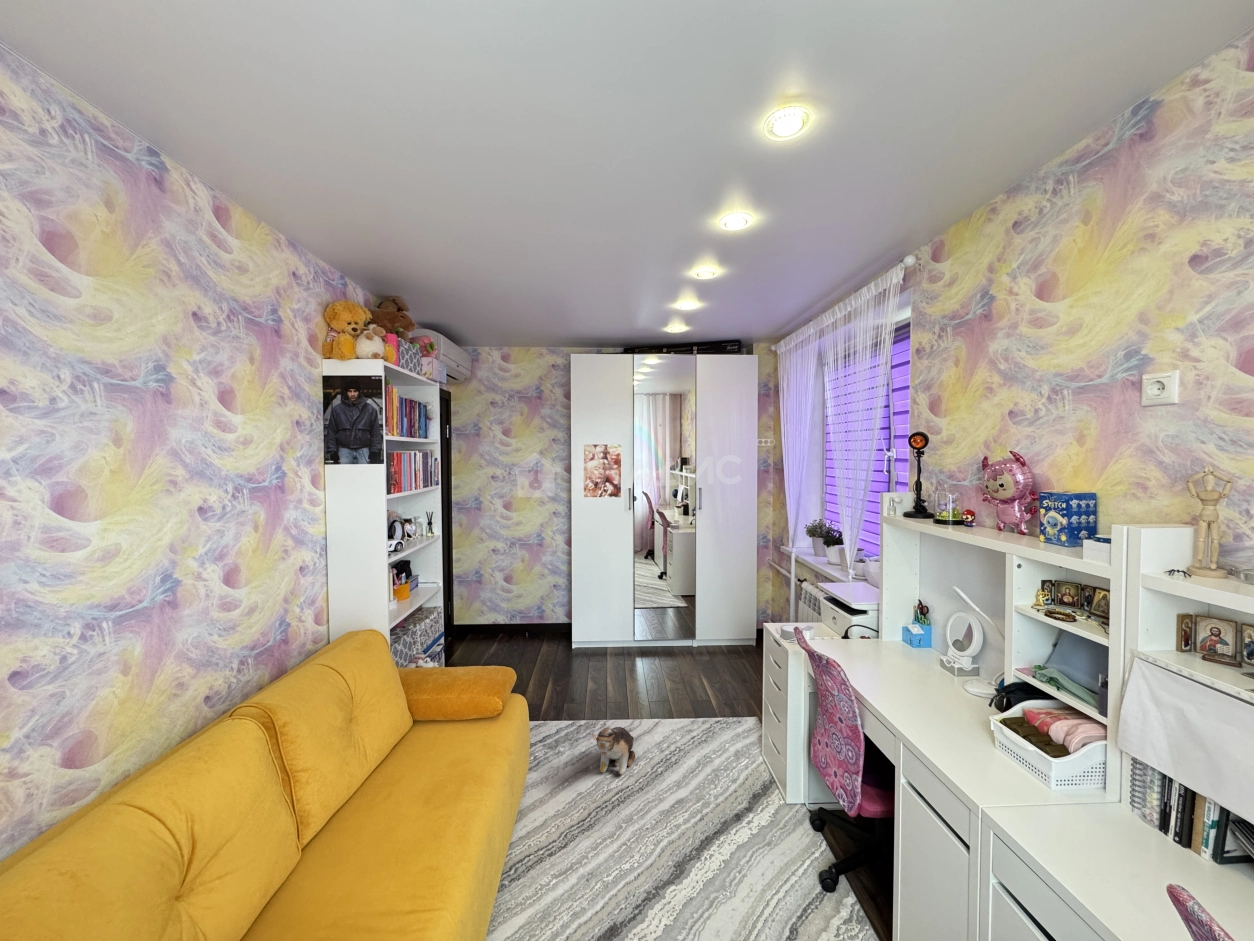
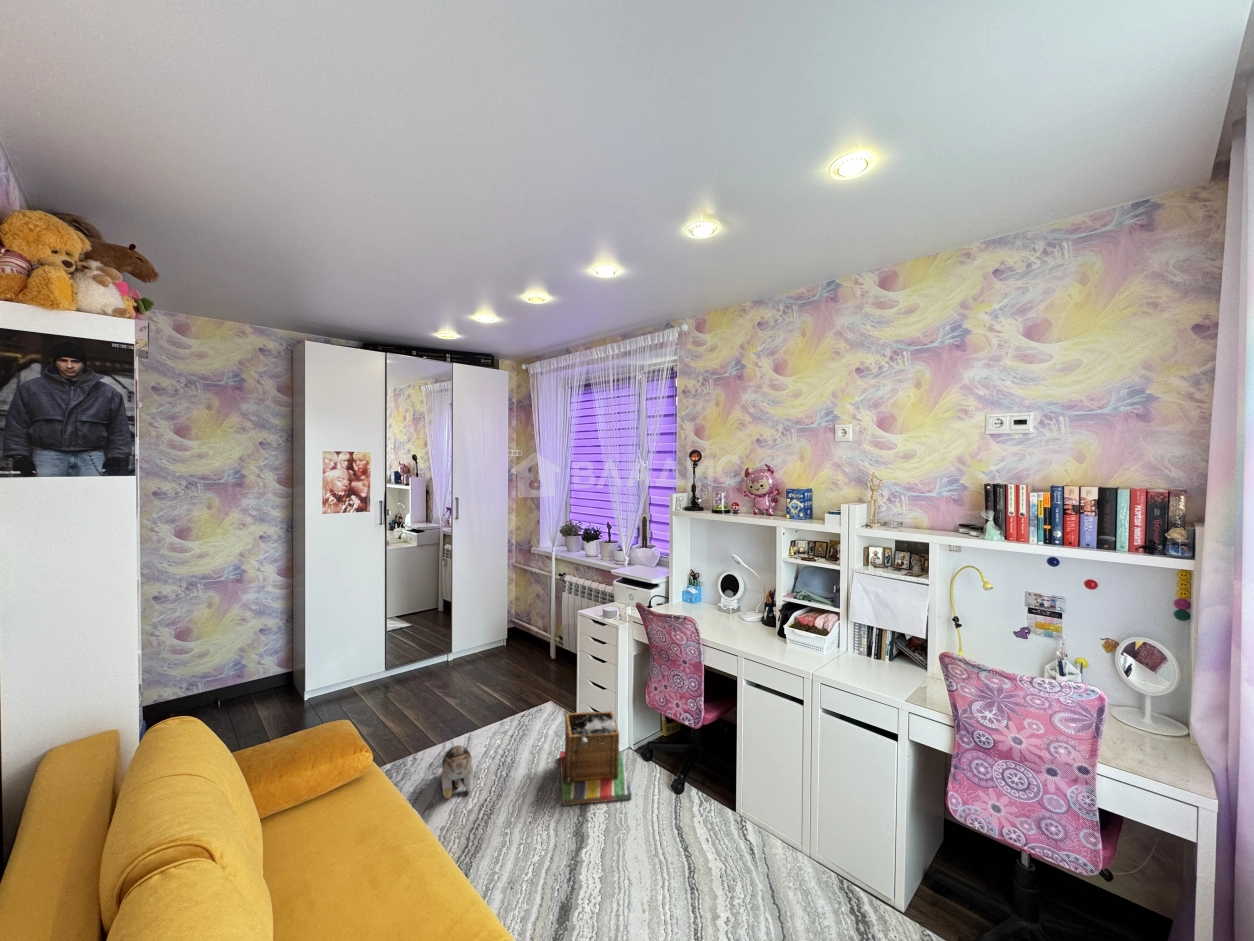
laundry basket: none [687,734,788,862] -> present [560,711,632,805]

